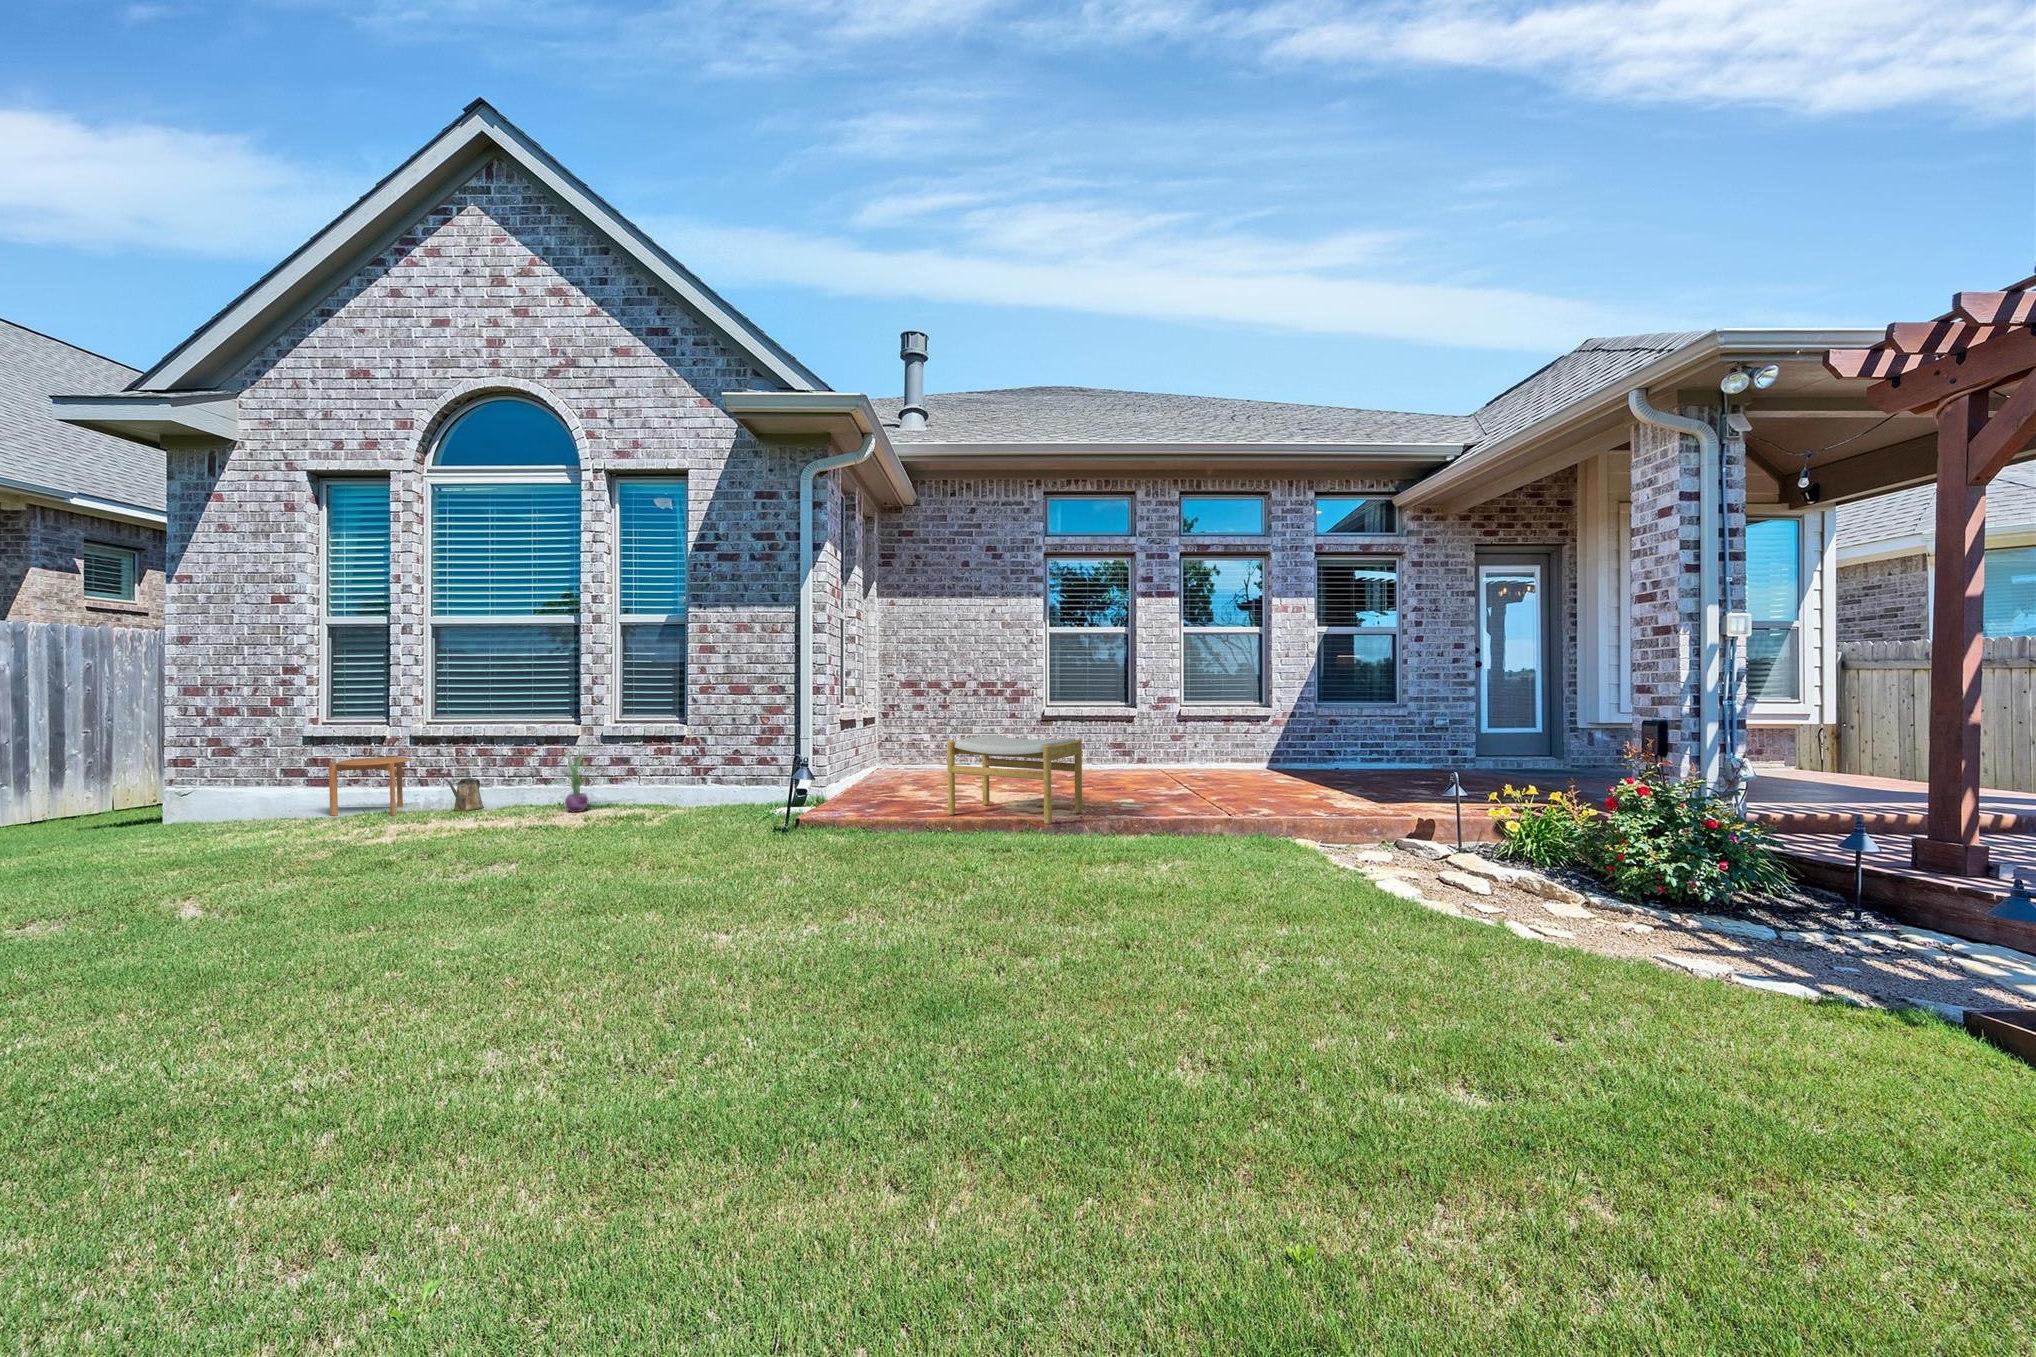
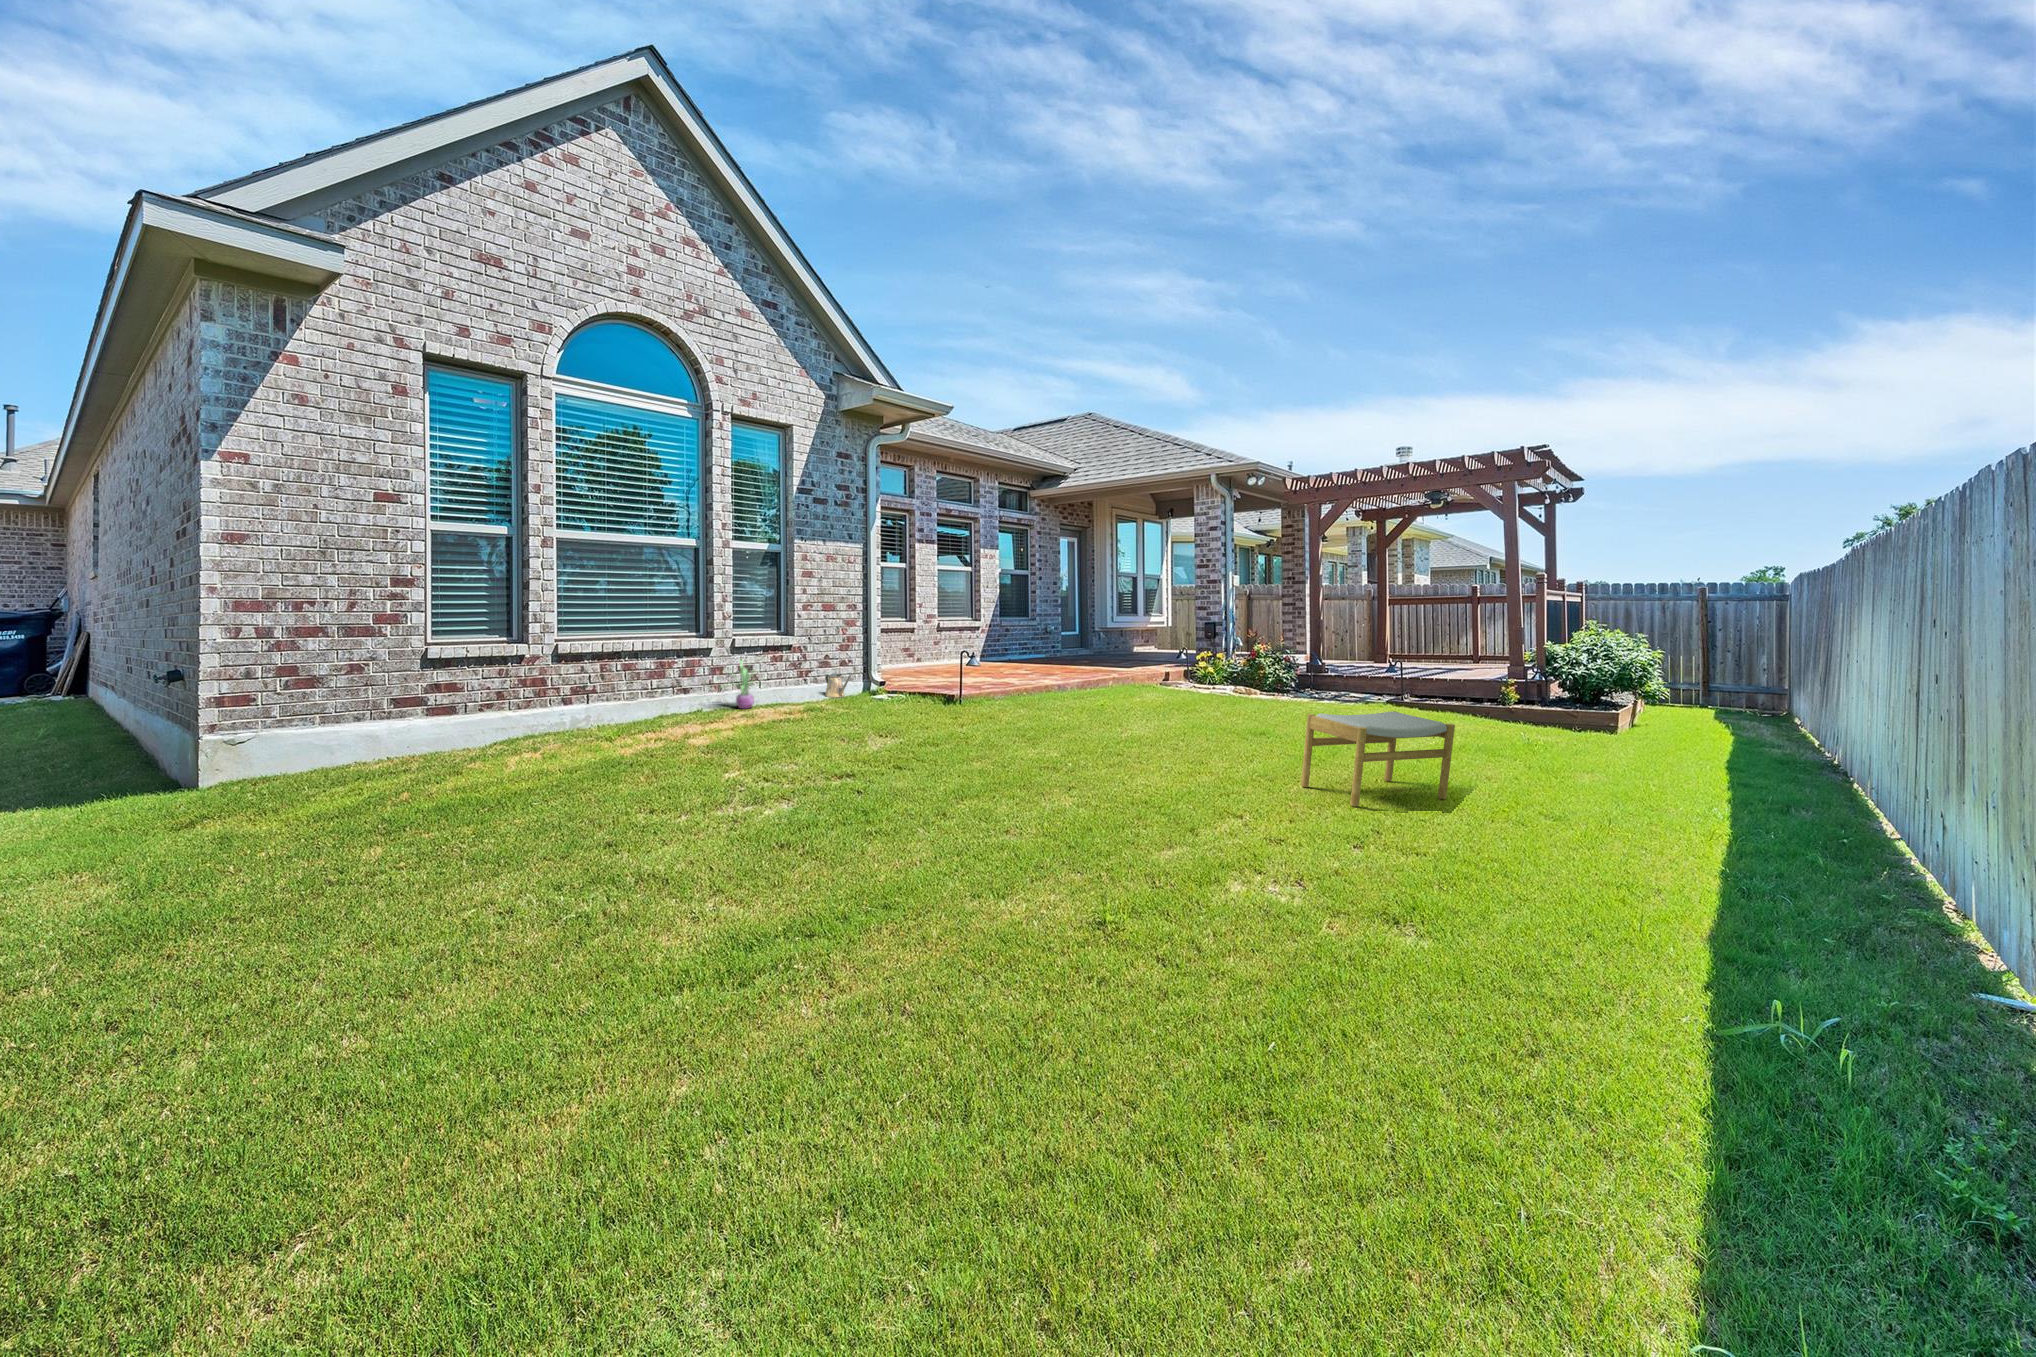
footstool: present [947,735,1082,824] -> present [1301,711,1455,807]
side table: present [329,757,412,816] -> none [524,674,604,736]
watering can: present [446,778,483,811] -> present [825,673,852,697]

